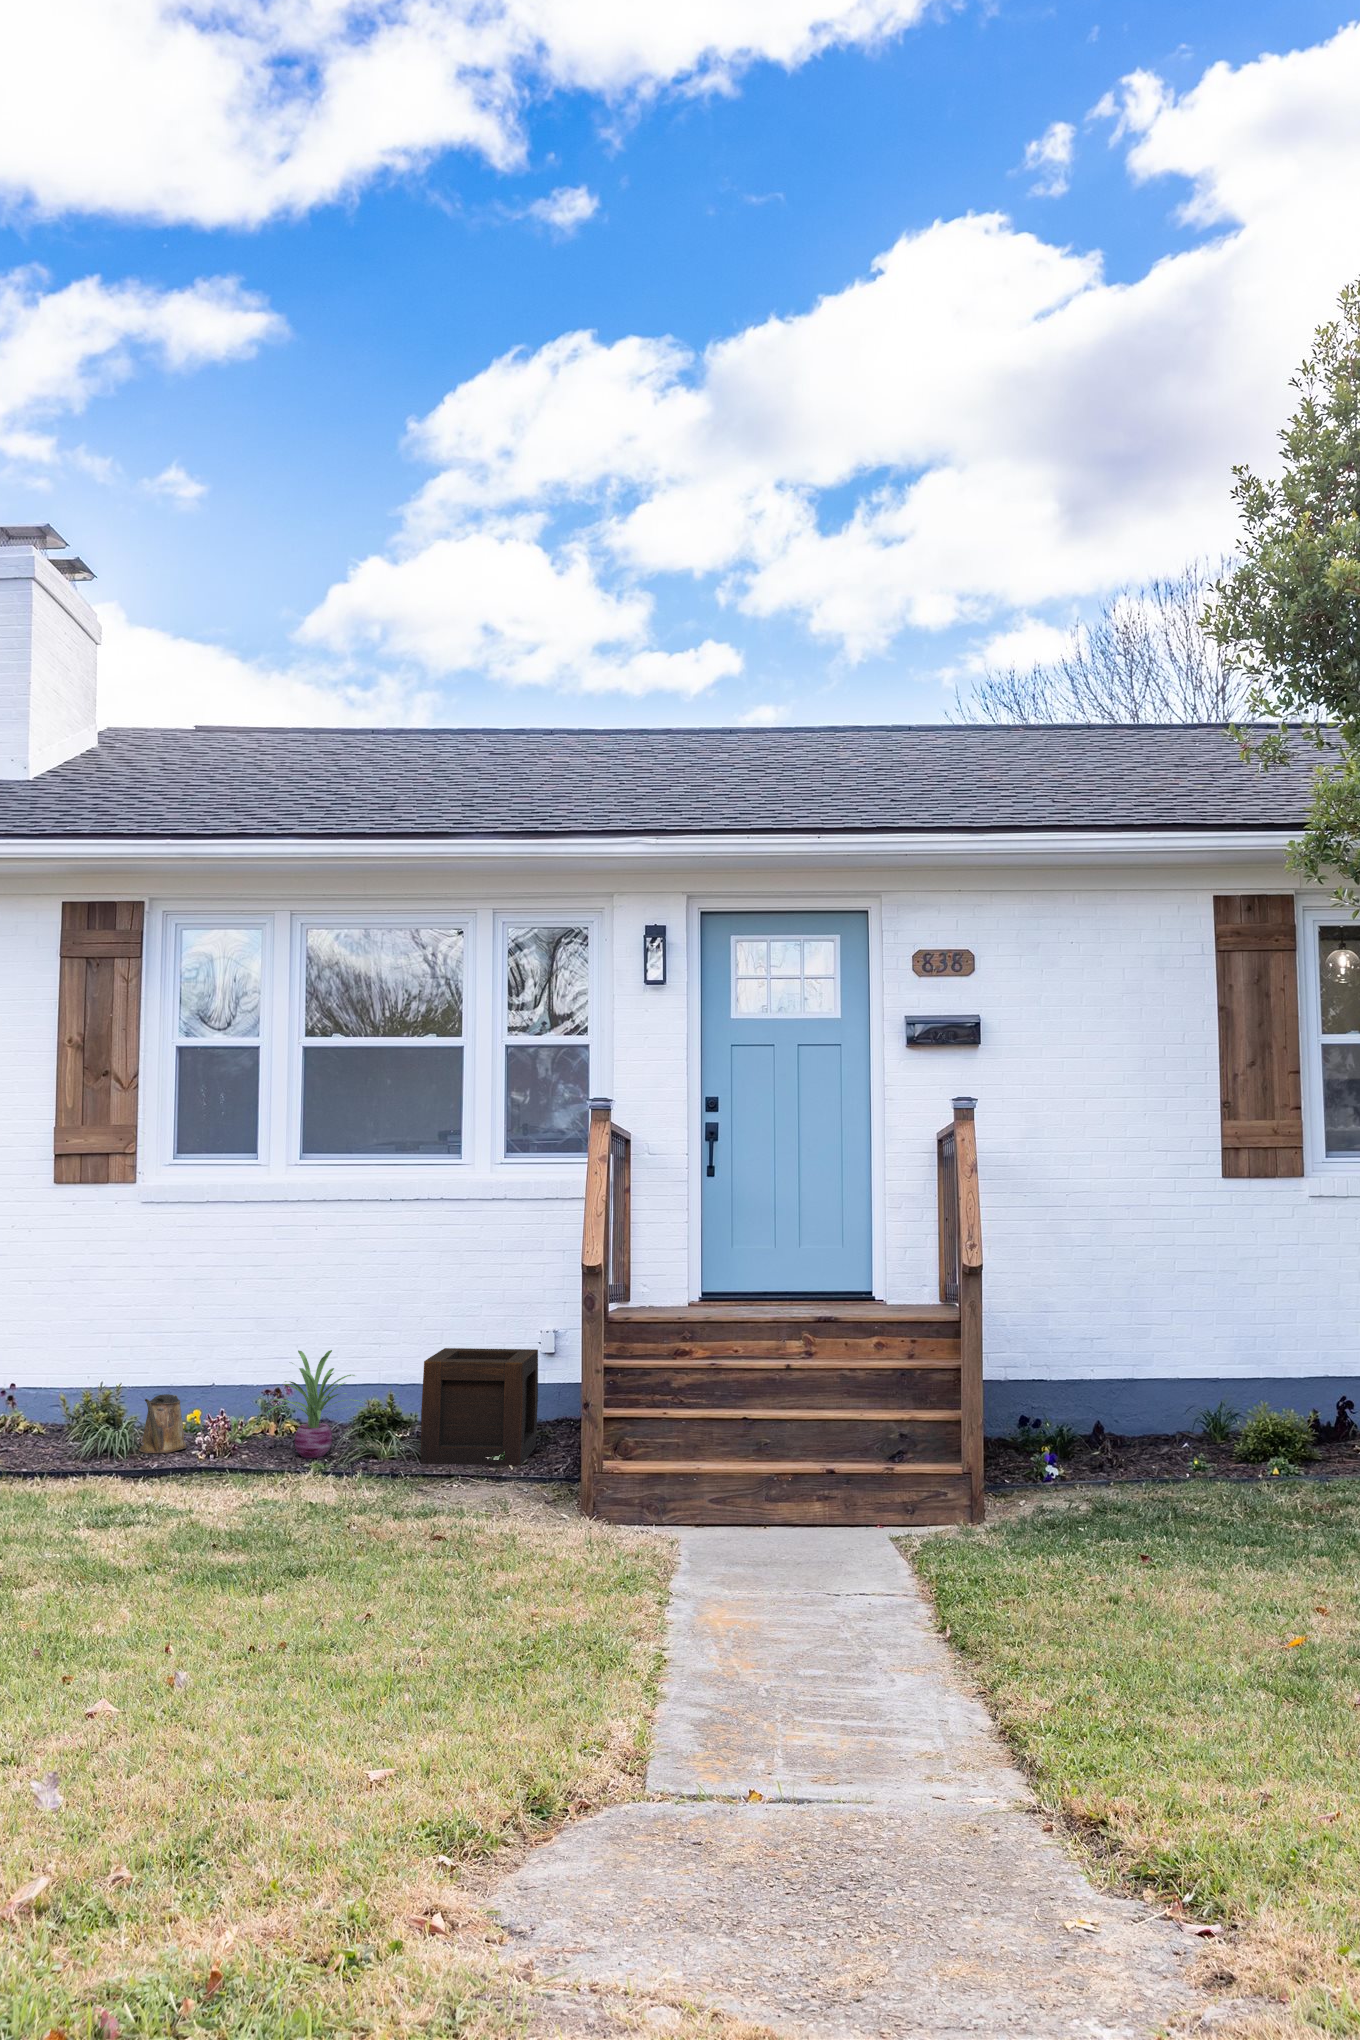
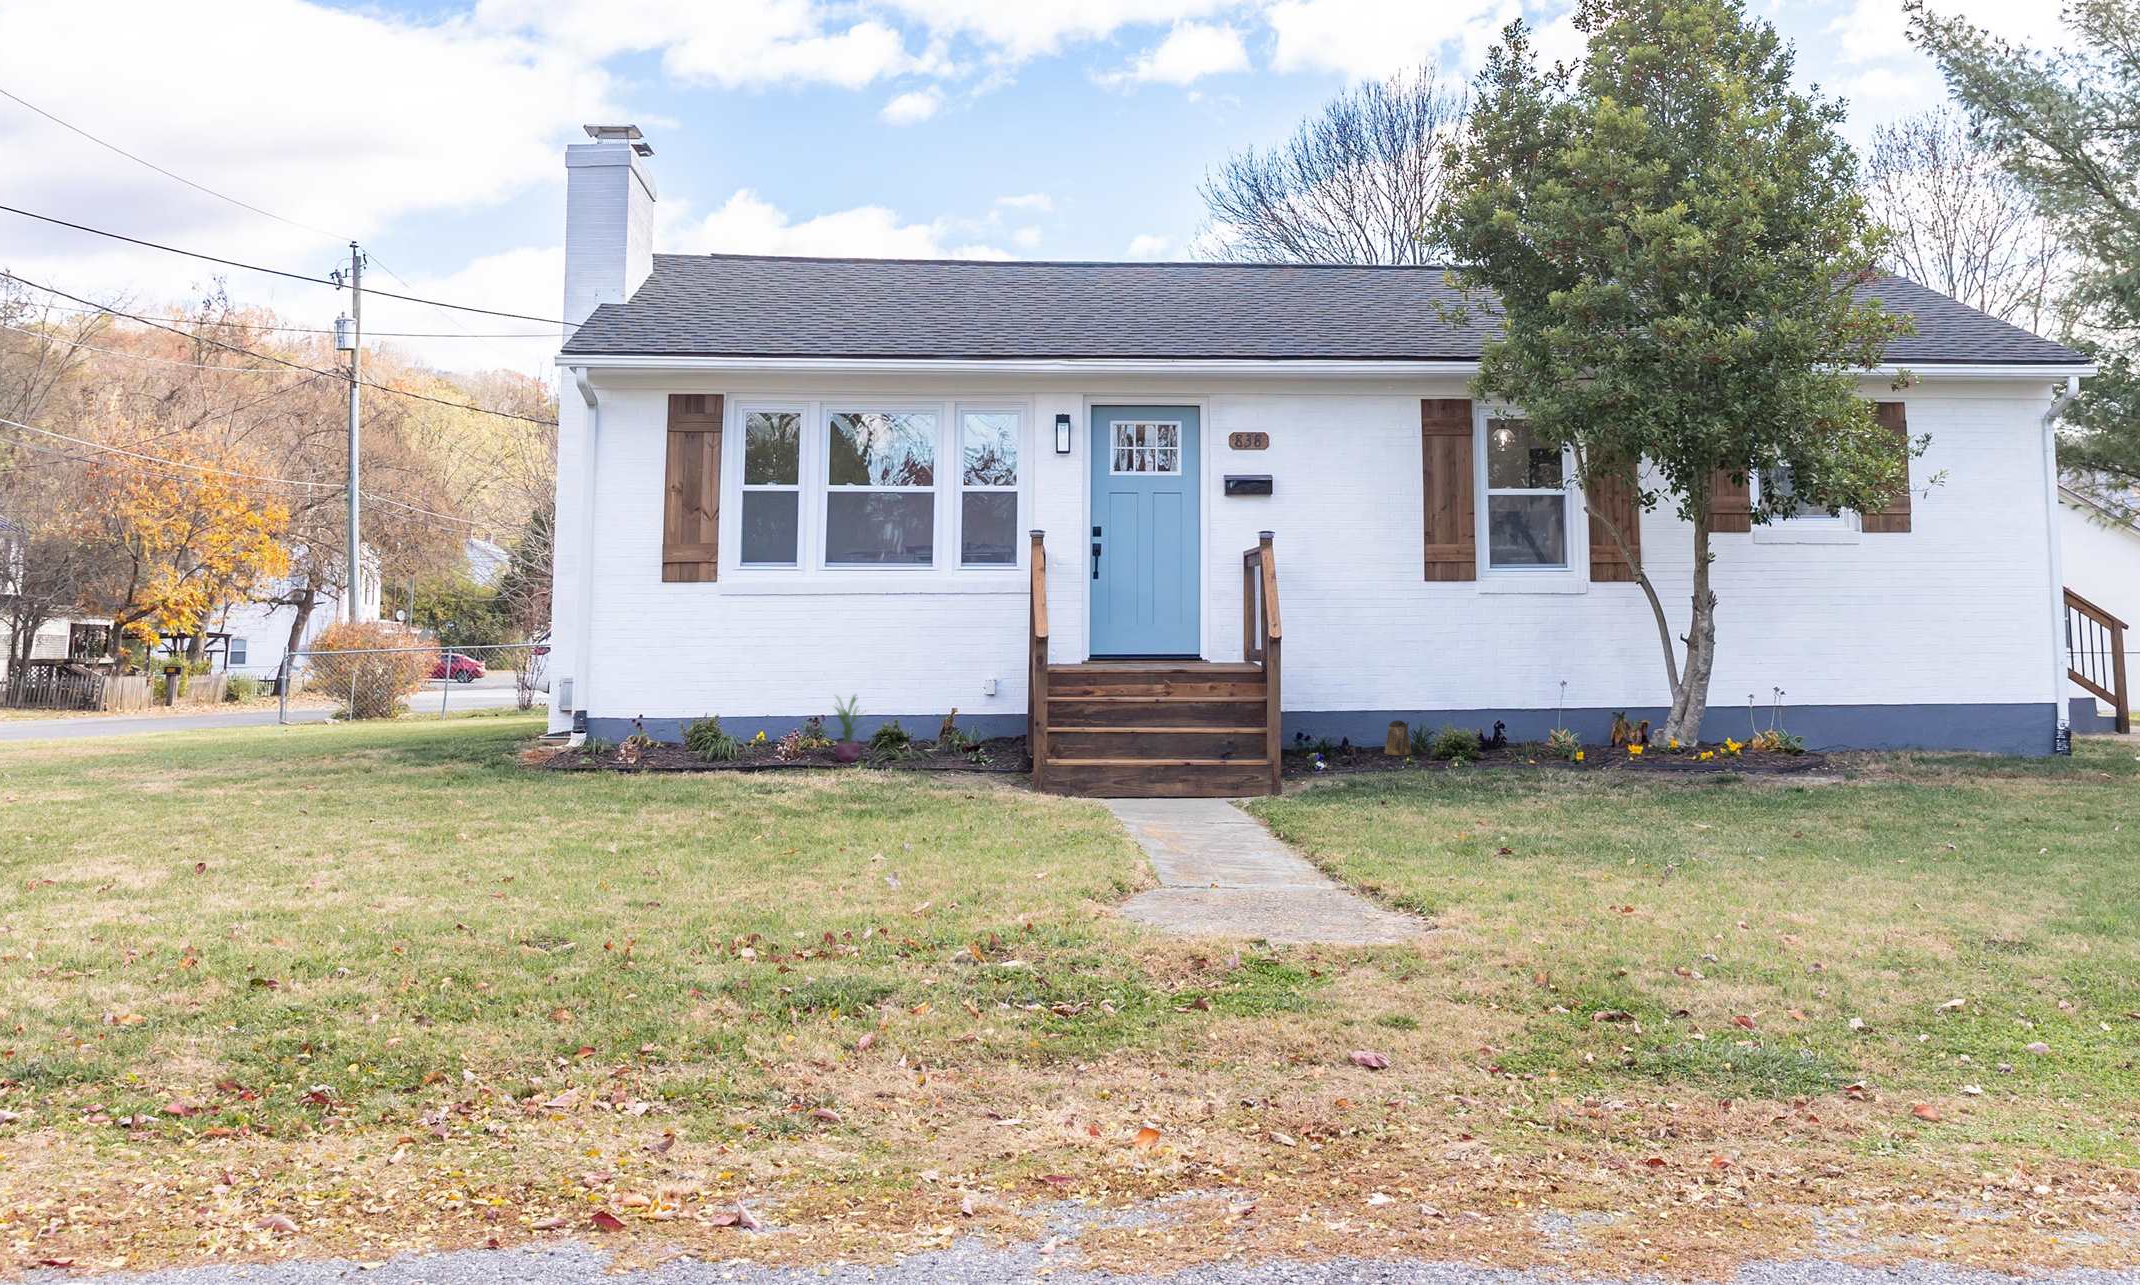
wooden crate: present [421,1348,538,1465] -> none [922,693,989,764]
watering can: present [139,1394,187,1453] -> present [1384,720,1412,756]

